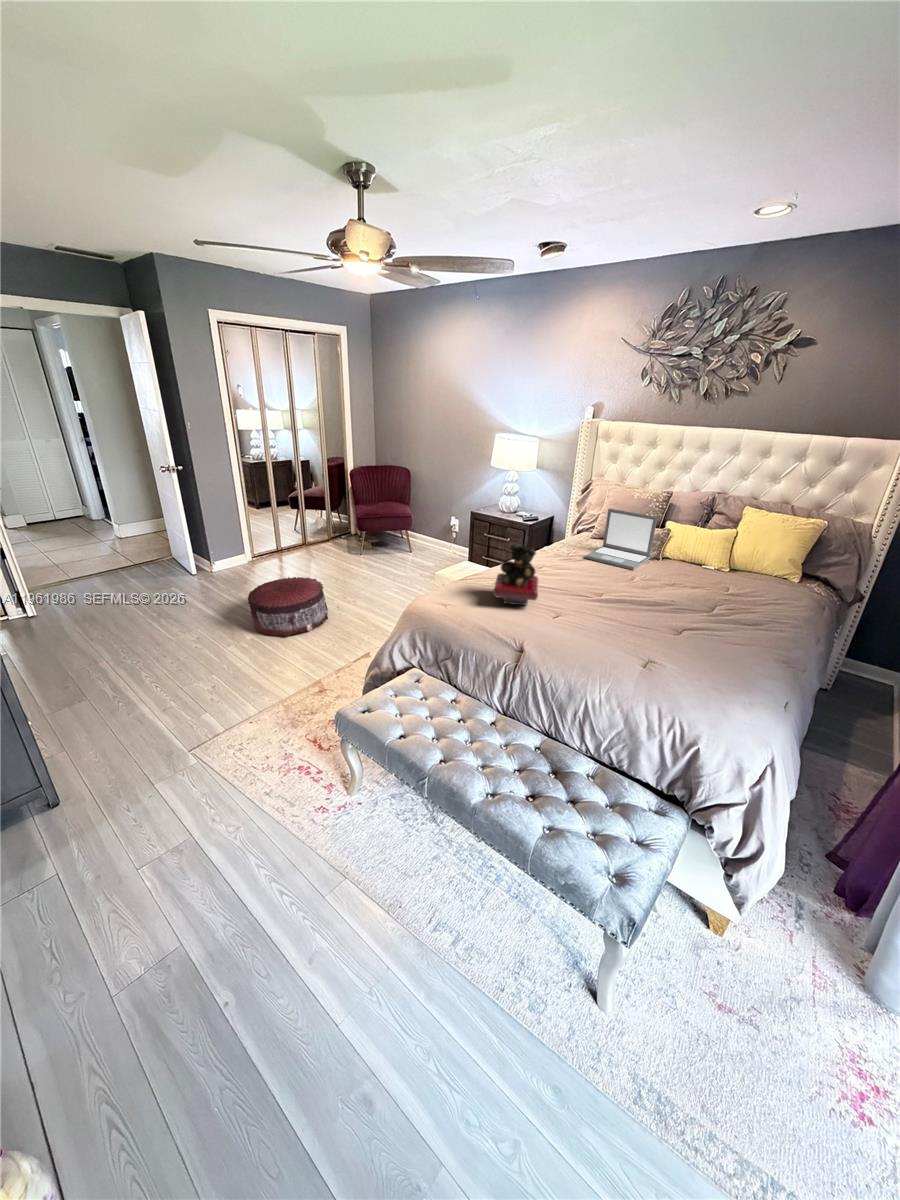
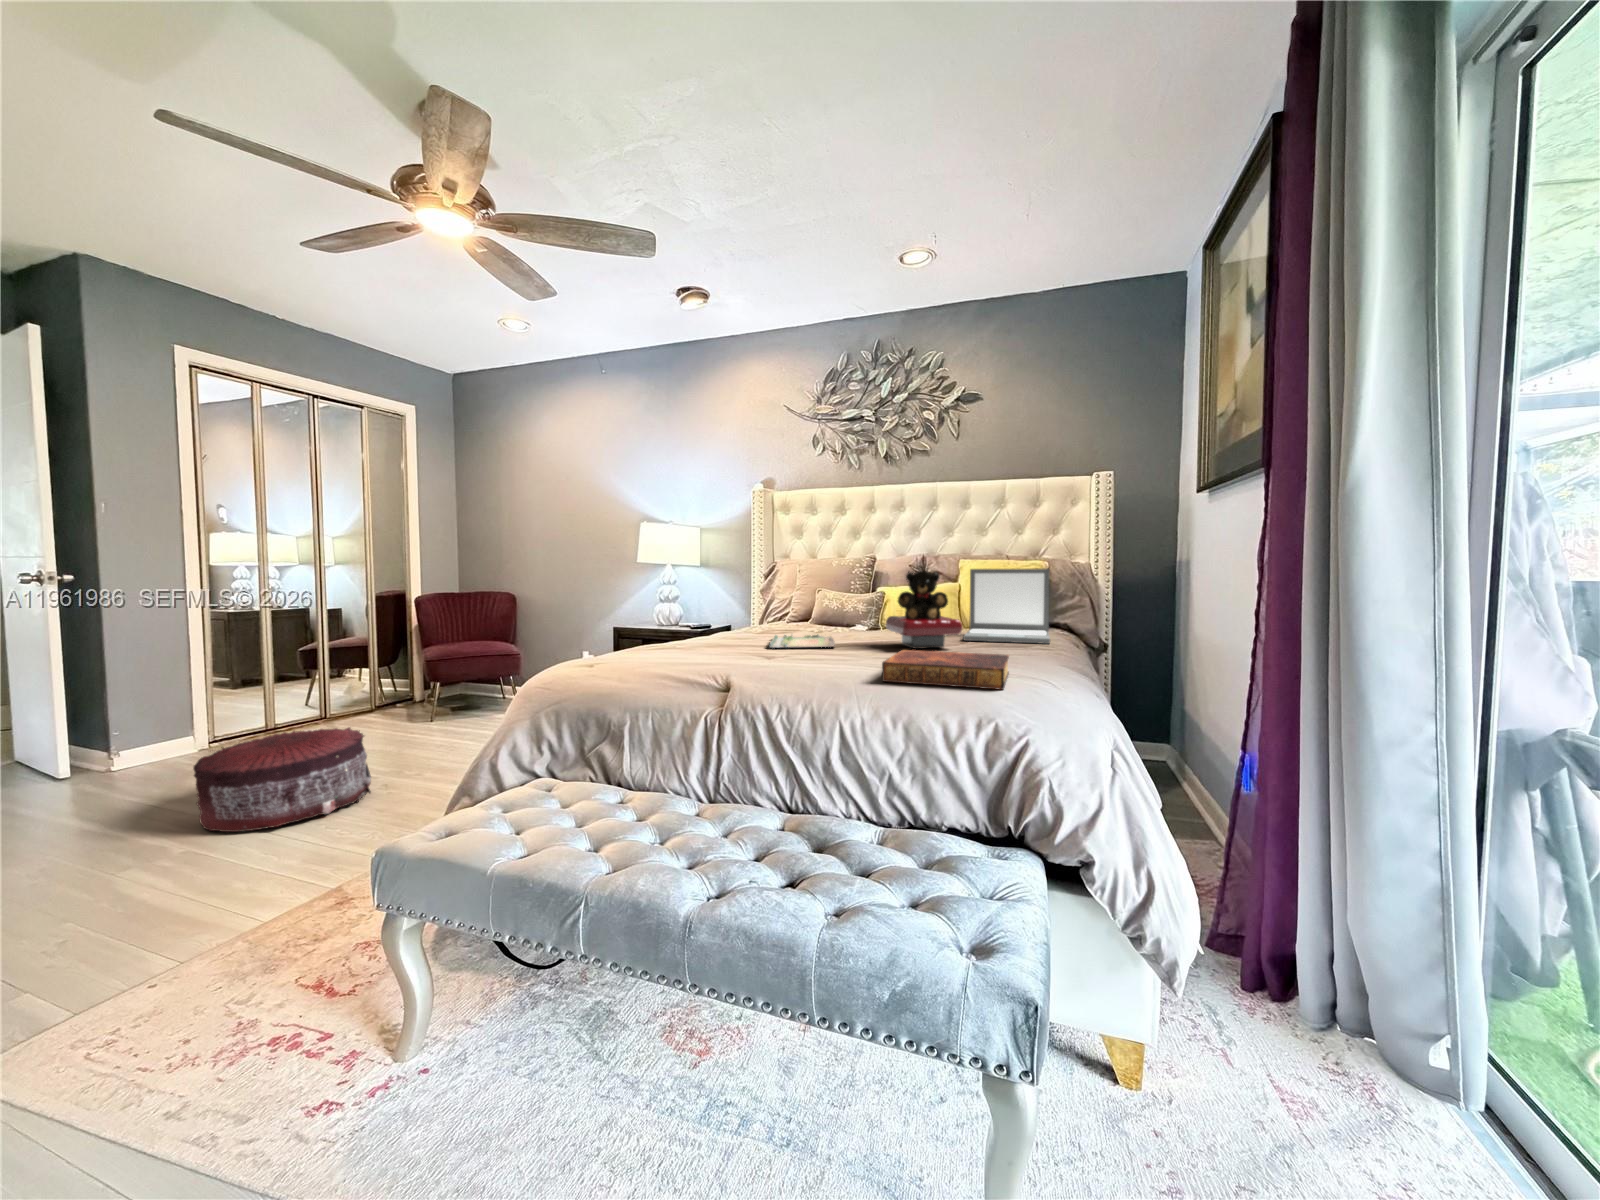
laptop: present [585,509,658,570] -> present [963,569,1050,644]
teddy bear: present [493,544,539,605] -> present [886,571,963,649]
tray: none [561,573,613,601] -> present [770,634,835,648]
book: none [621,638,726,704] -> present [882,650,1009,690]

